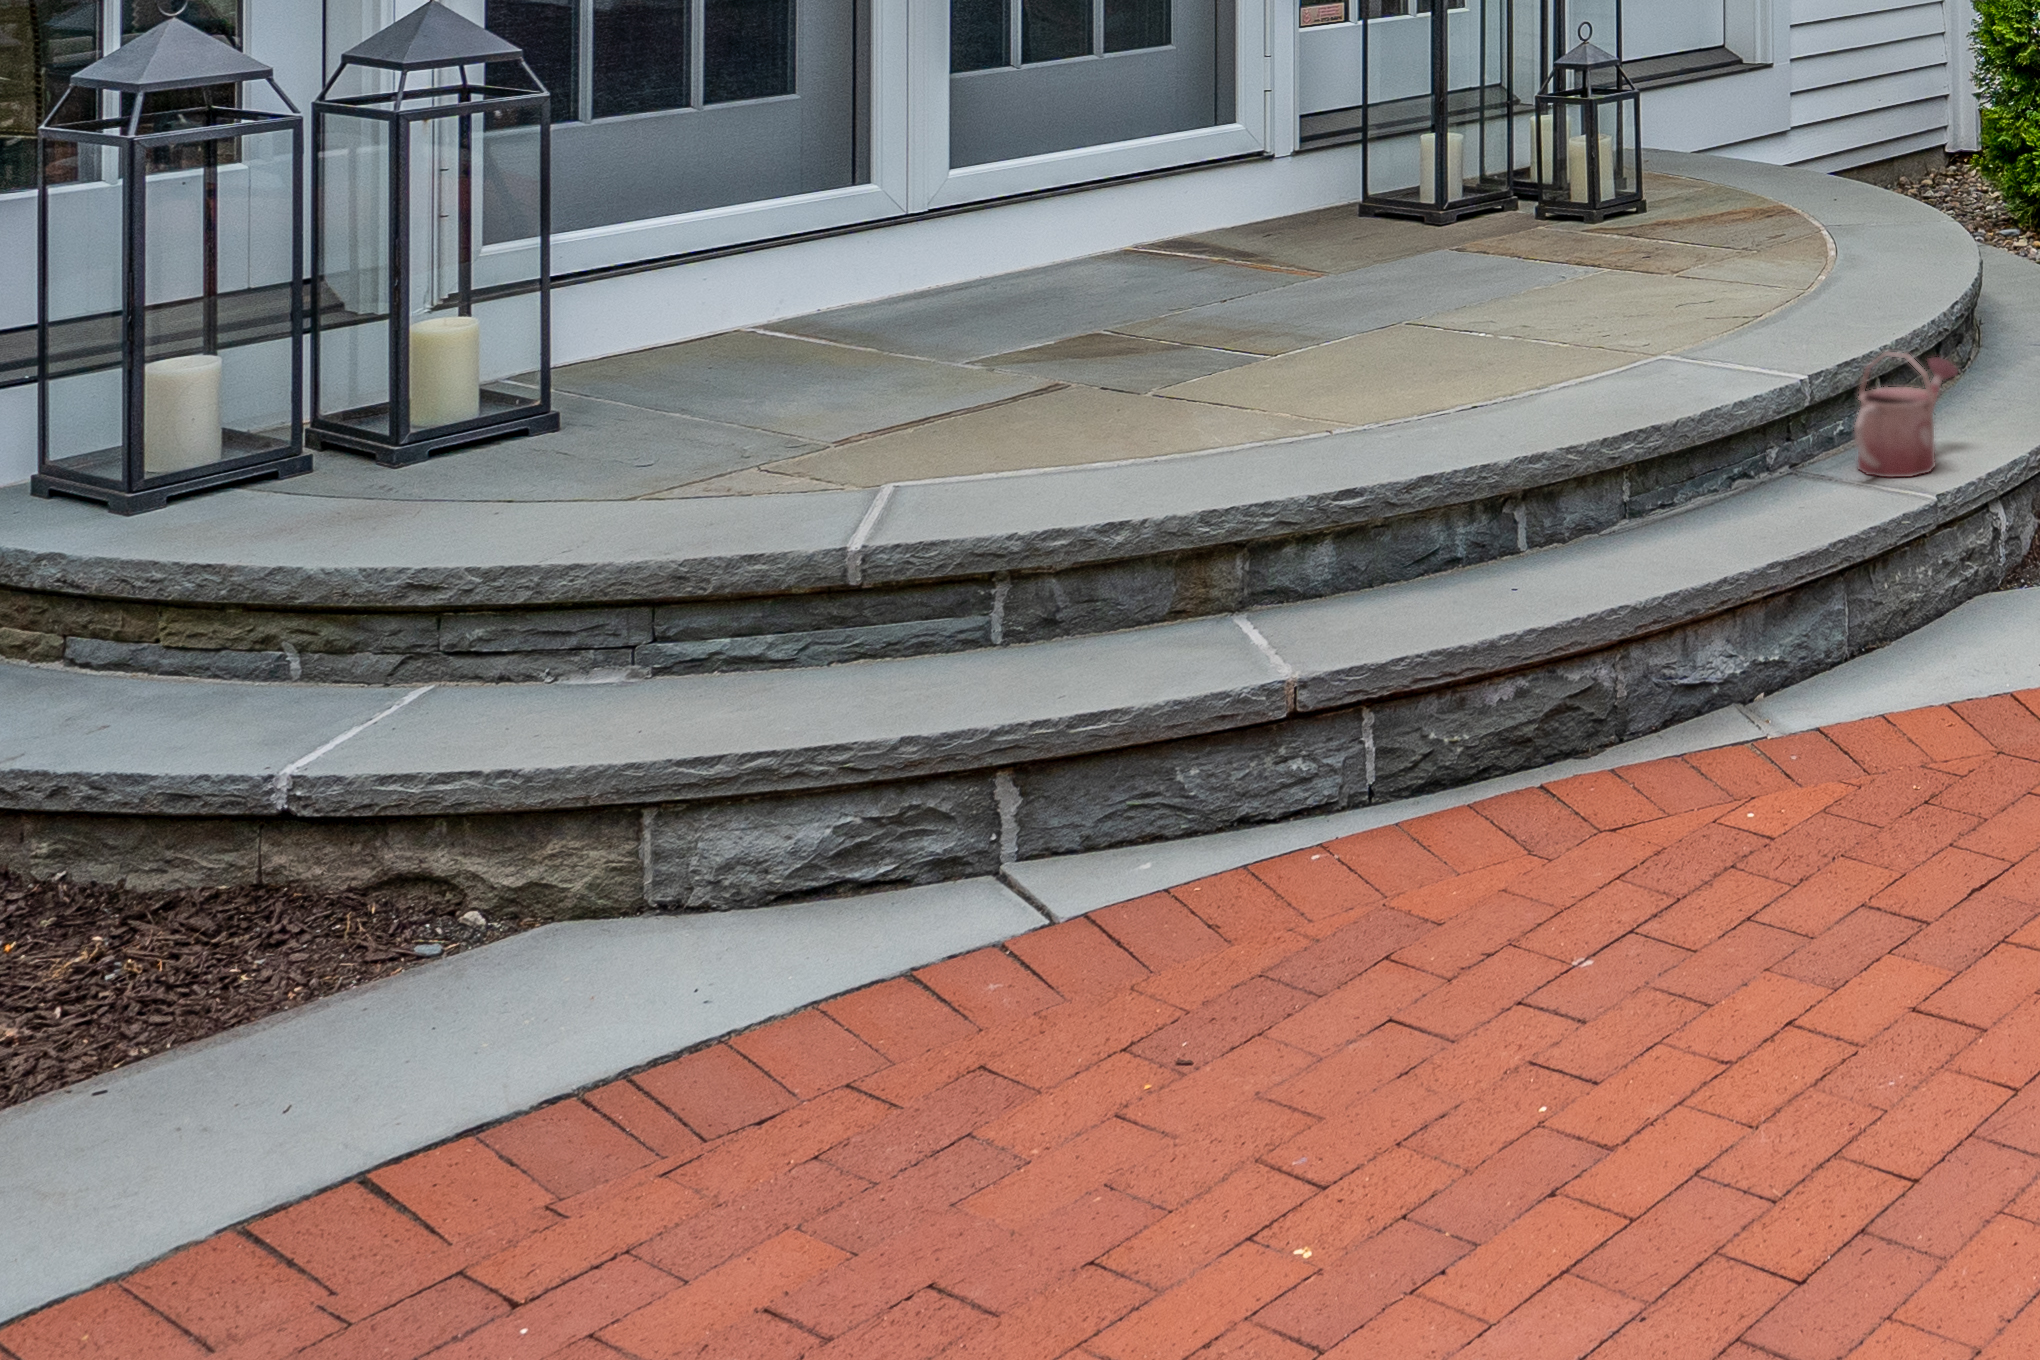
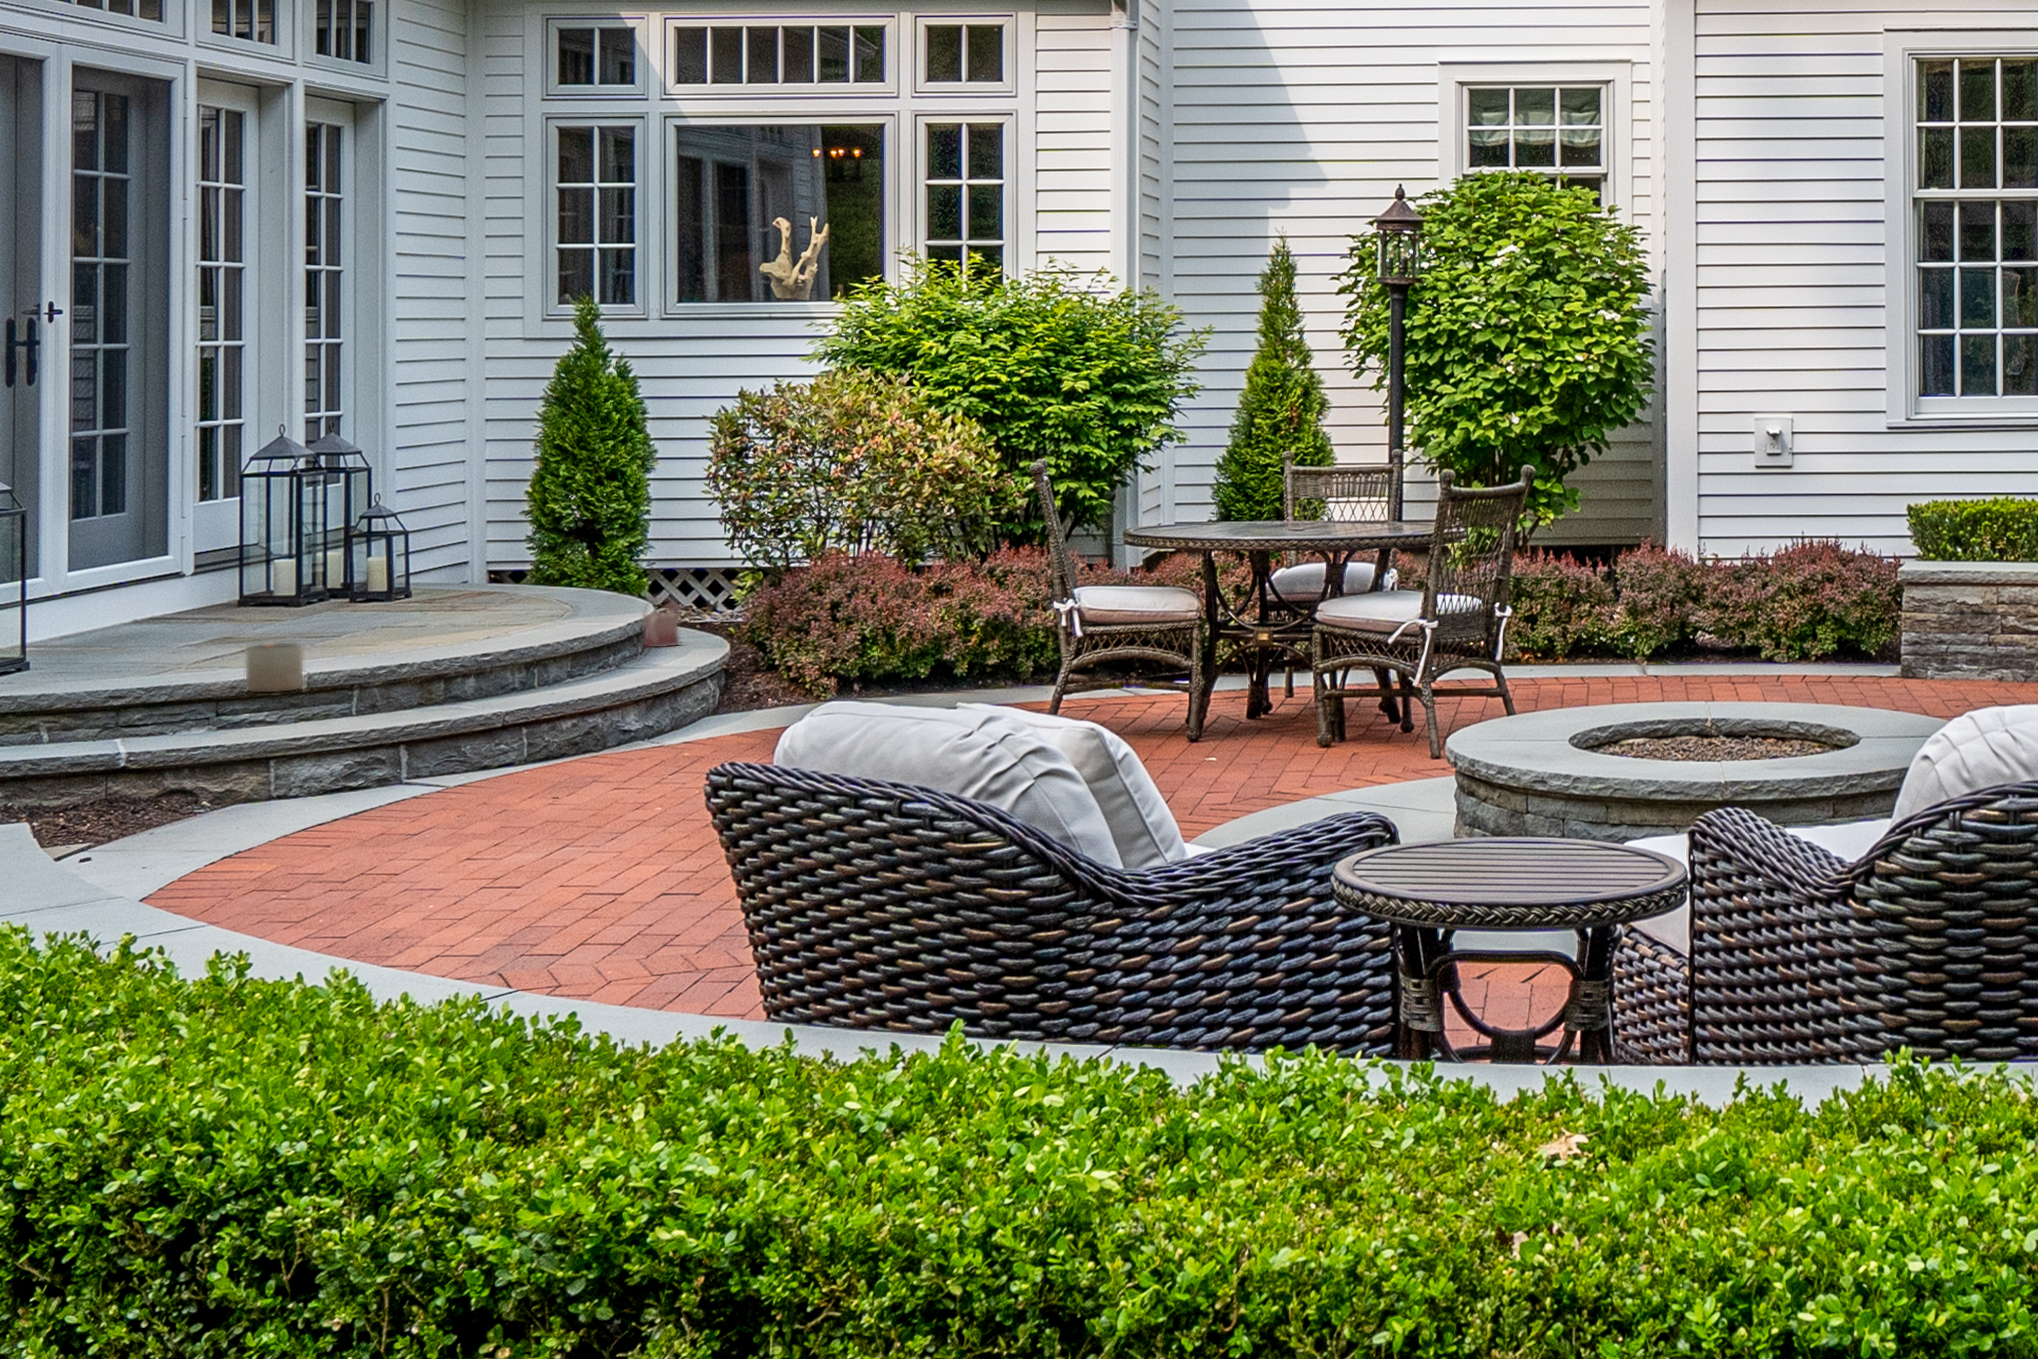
planter: none [556,570,709,731] -> present [246,643,303,692]

